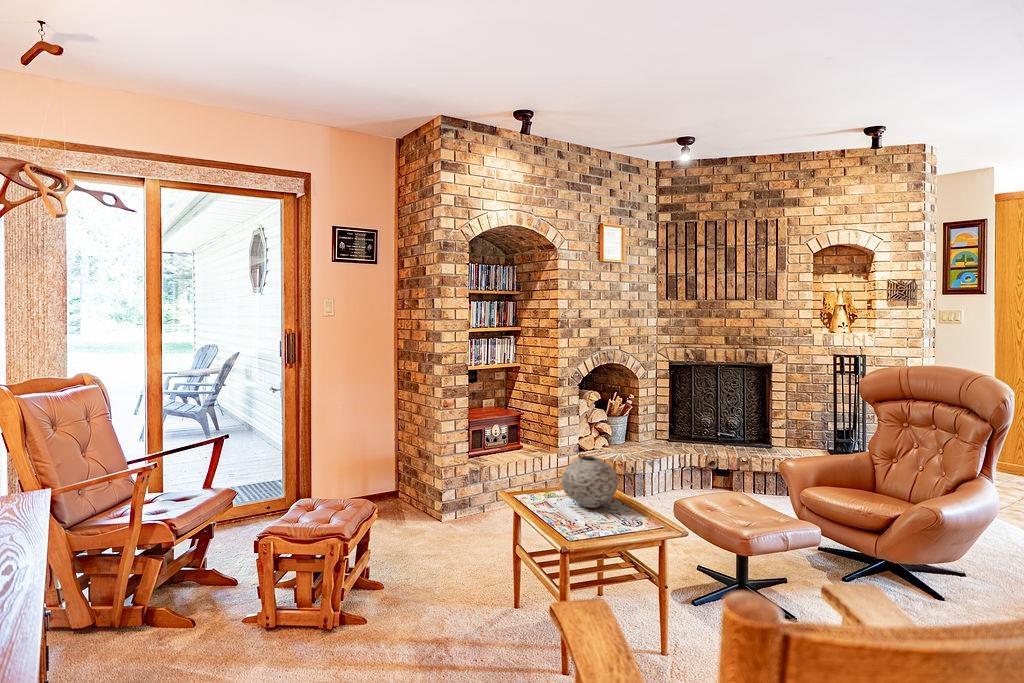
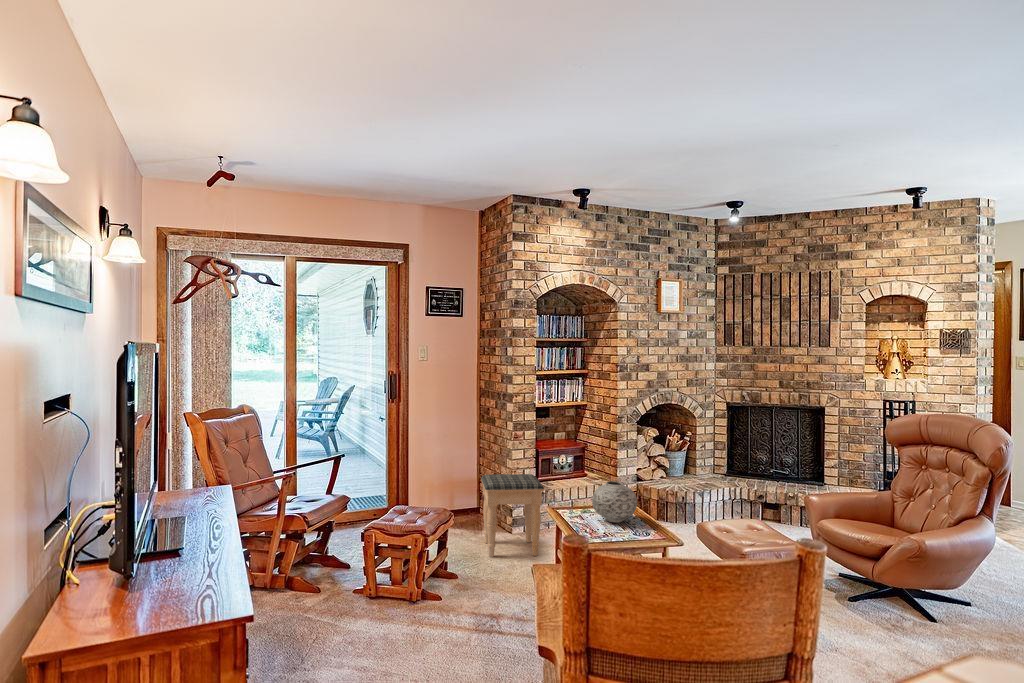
footstool: none [406,449,486,552] -> present [481,474,544,557]

